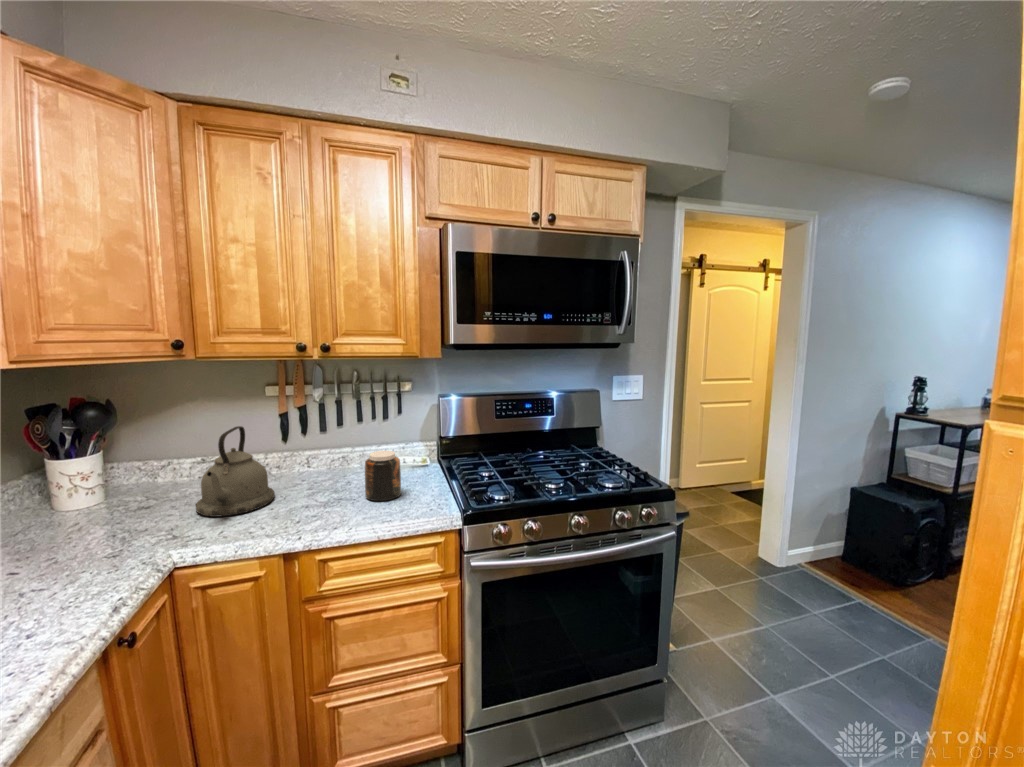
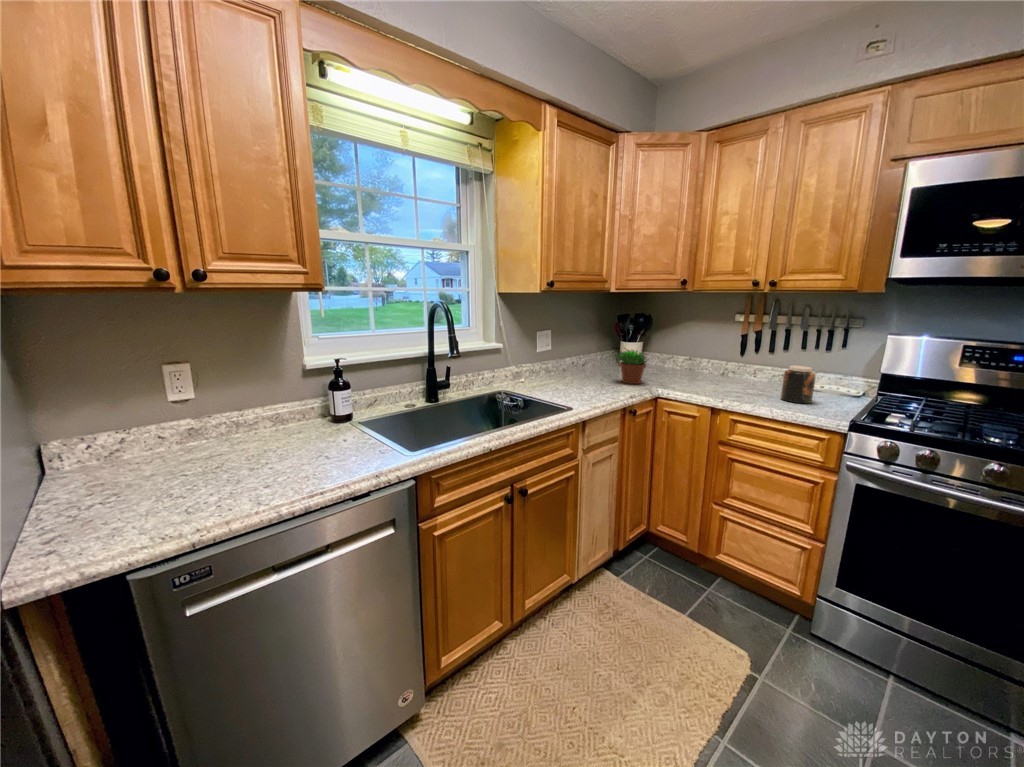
kettle: present [196,426,275,517] -> none [677,335,722,387]
succulent plant: none [32,486,133,565] -> present [616,351,647,384]

